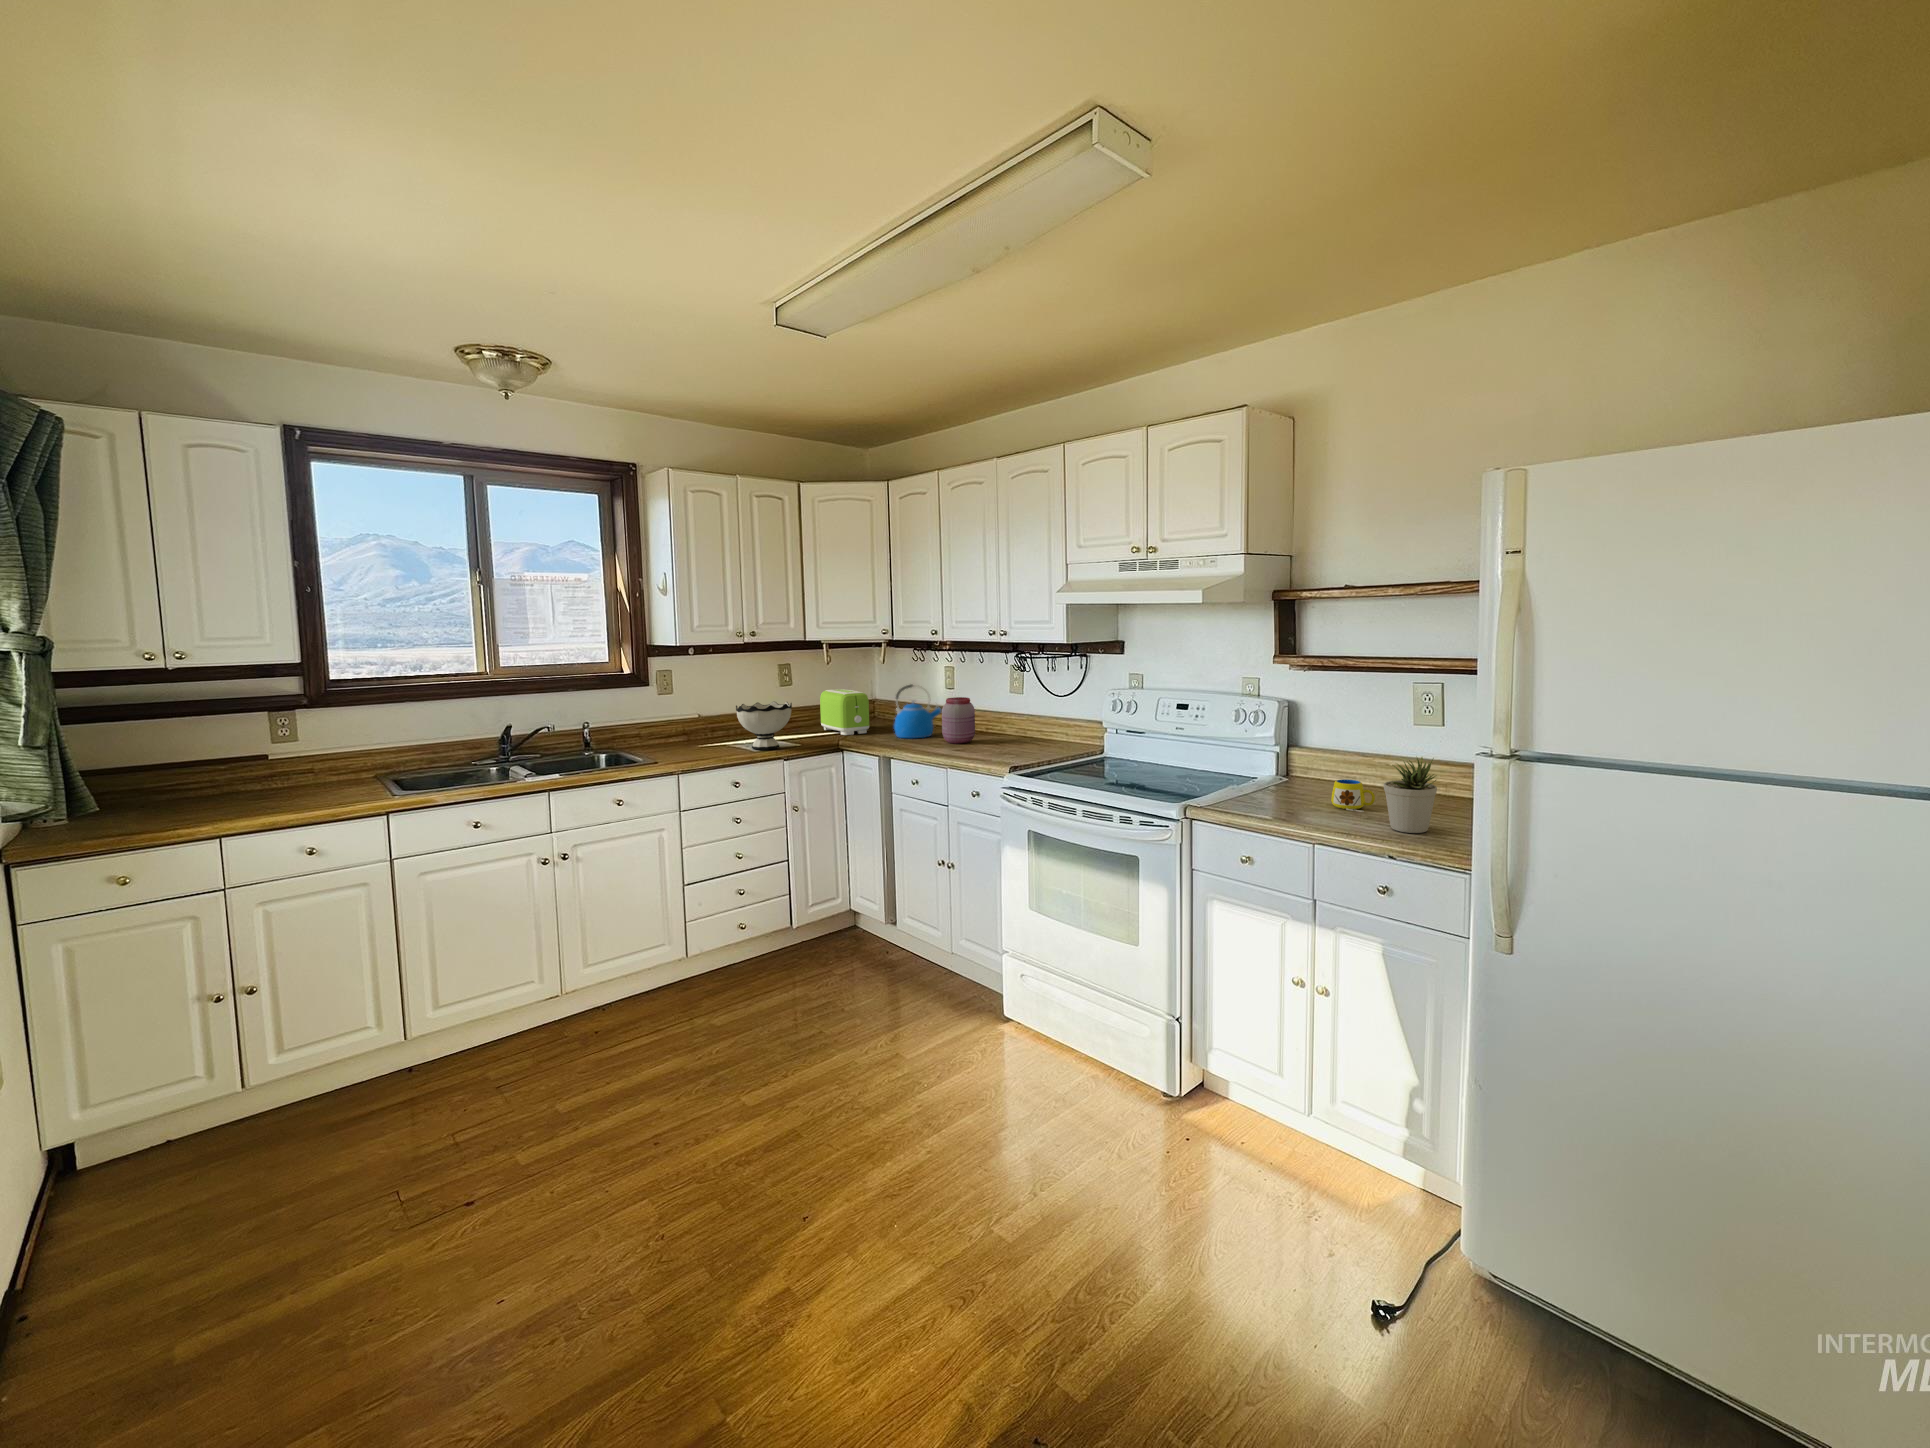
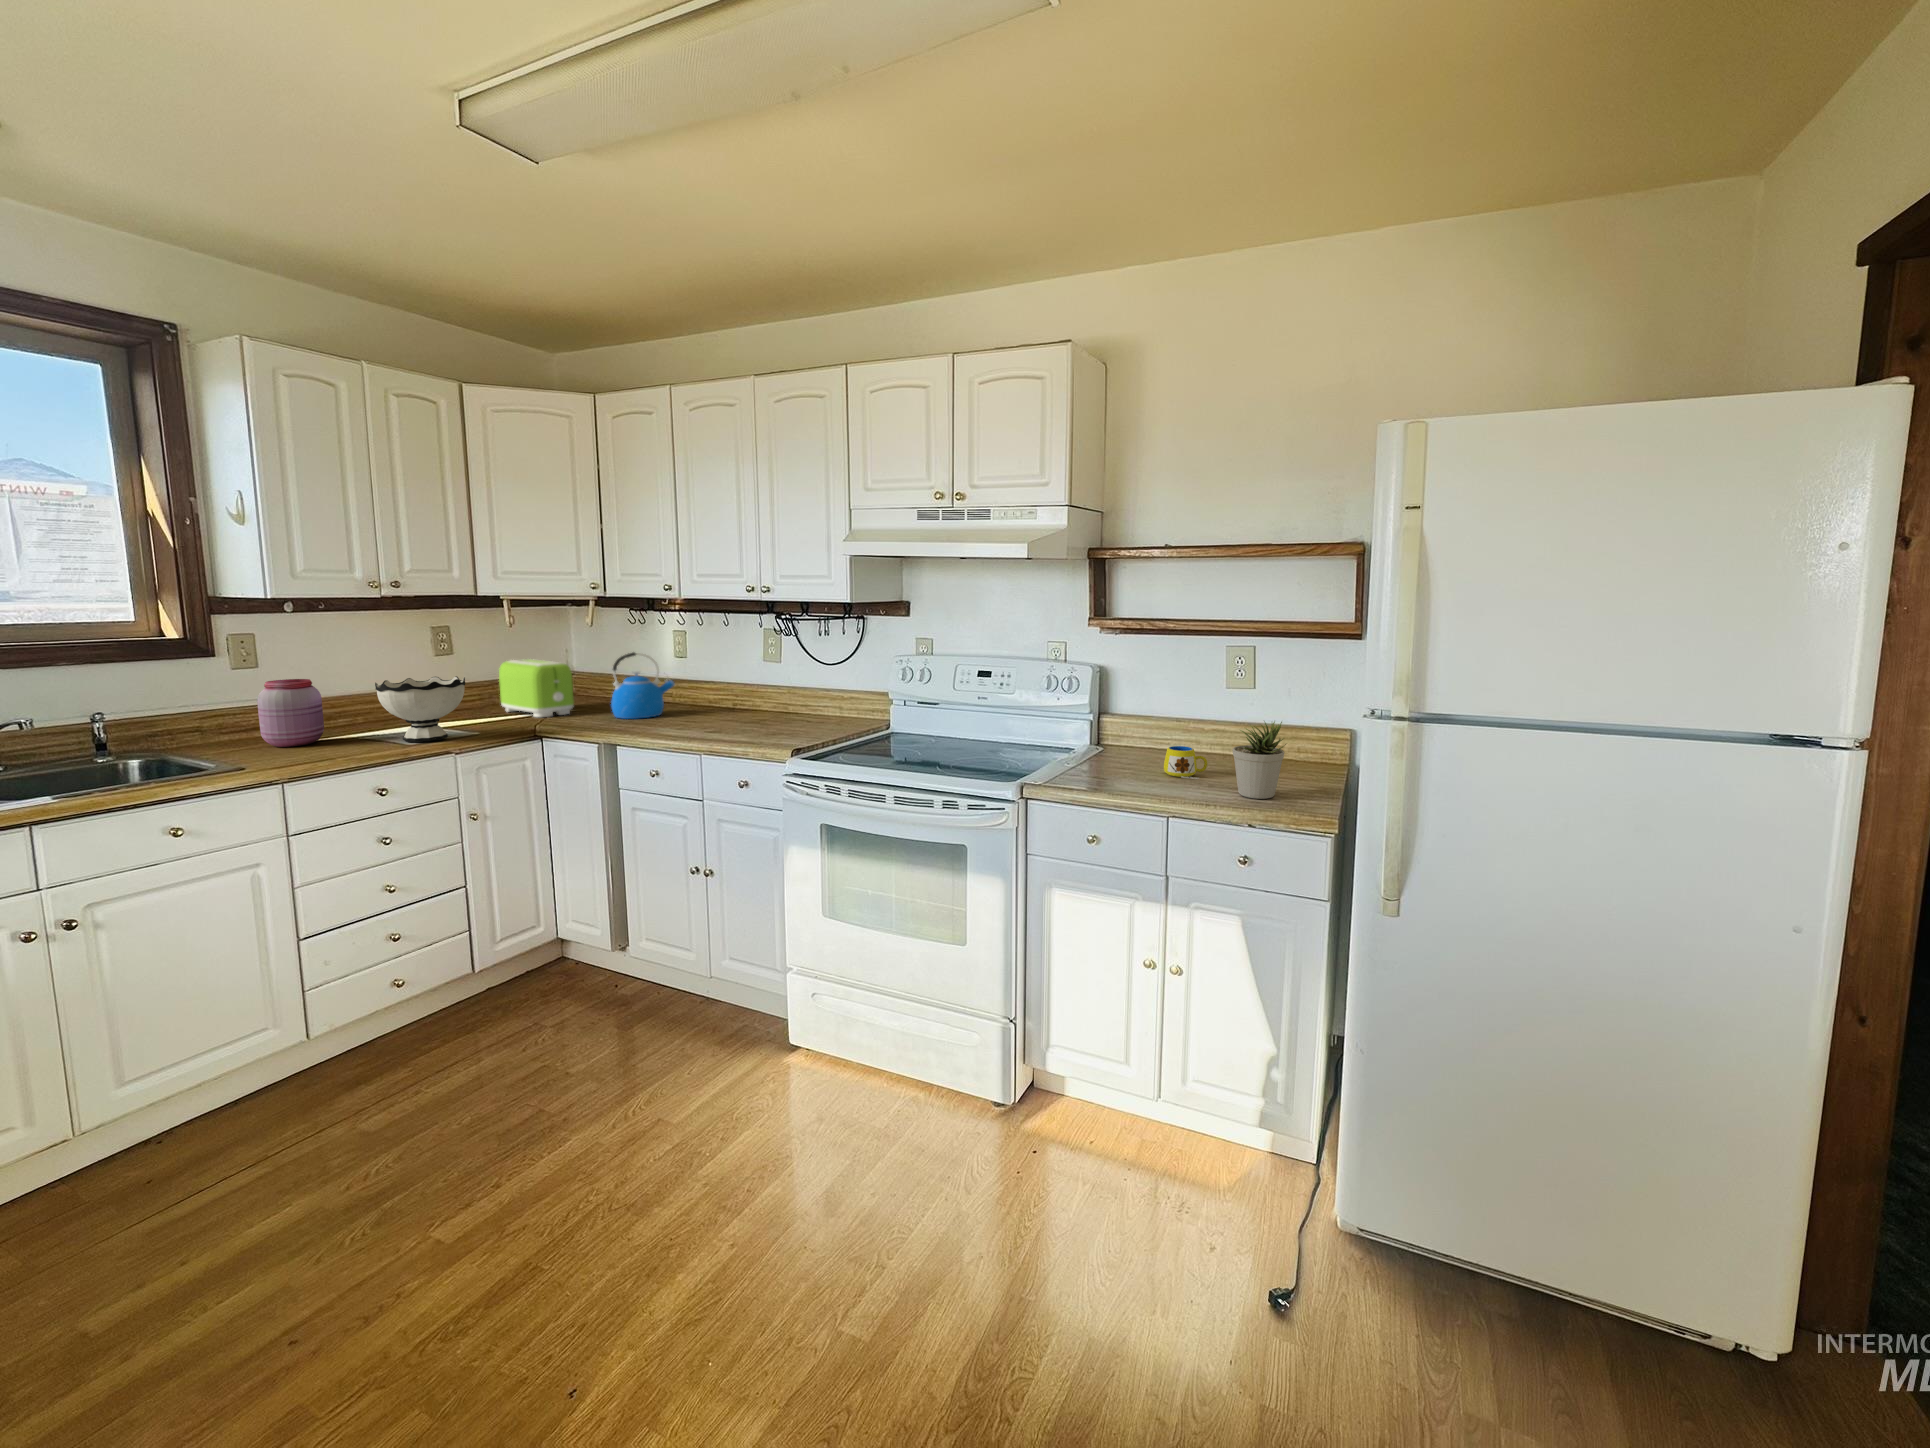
jar: present [942,697,975,744] -> present [257,679,324,747]

